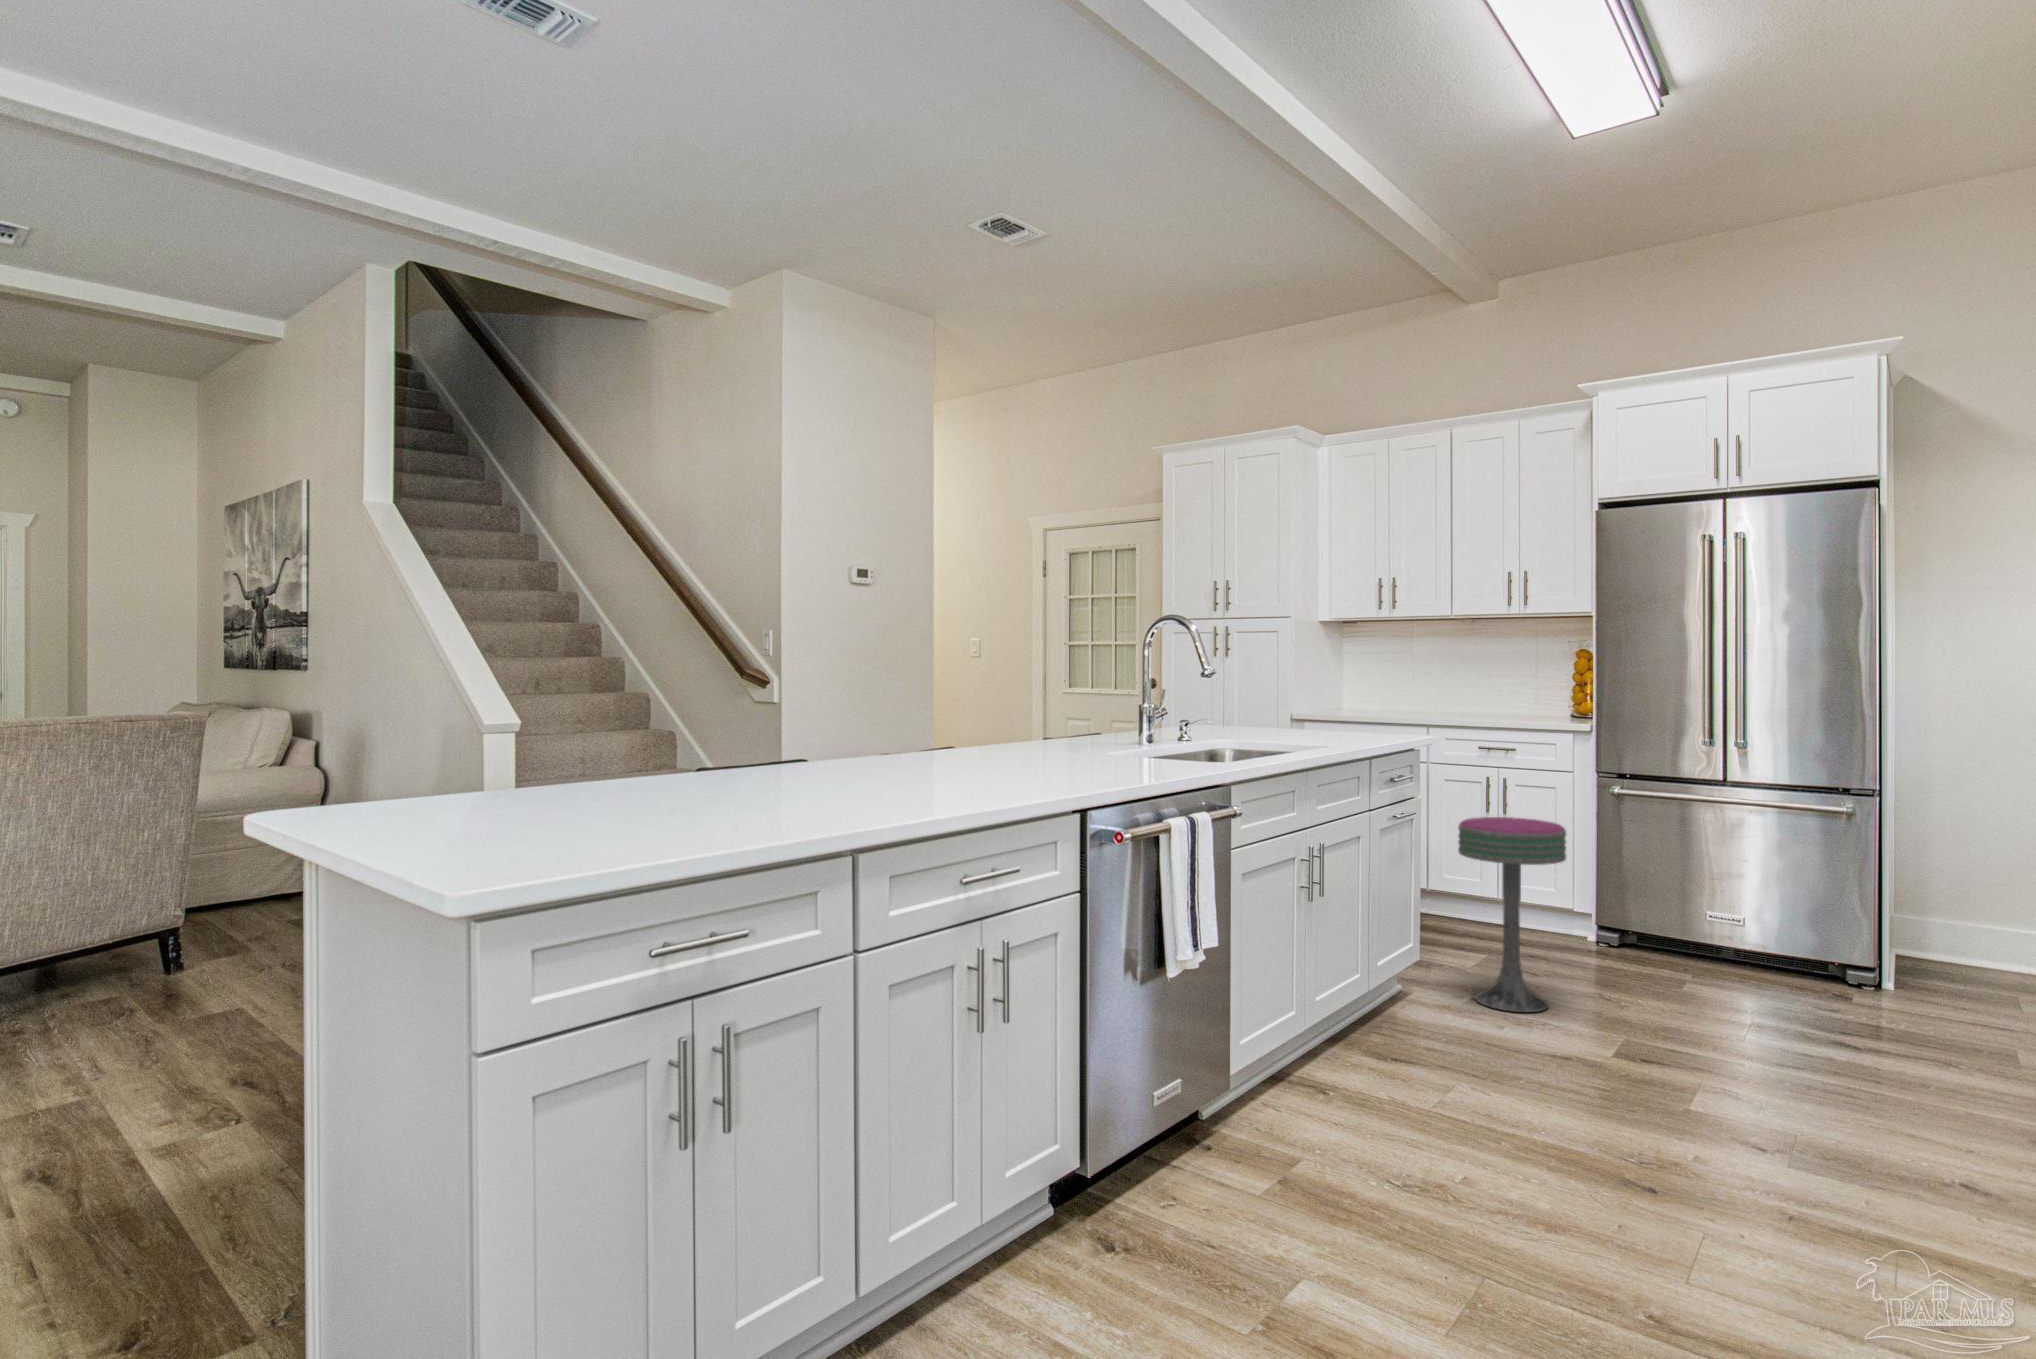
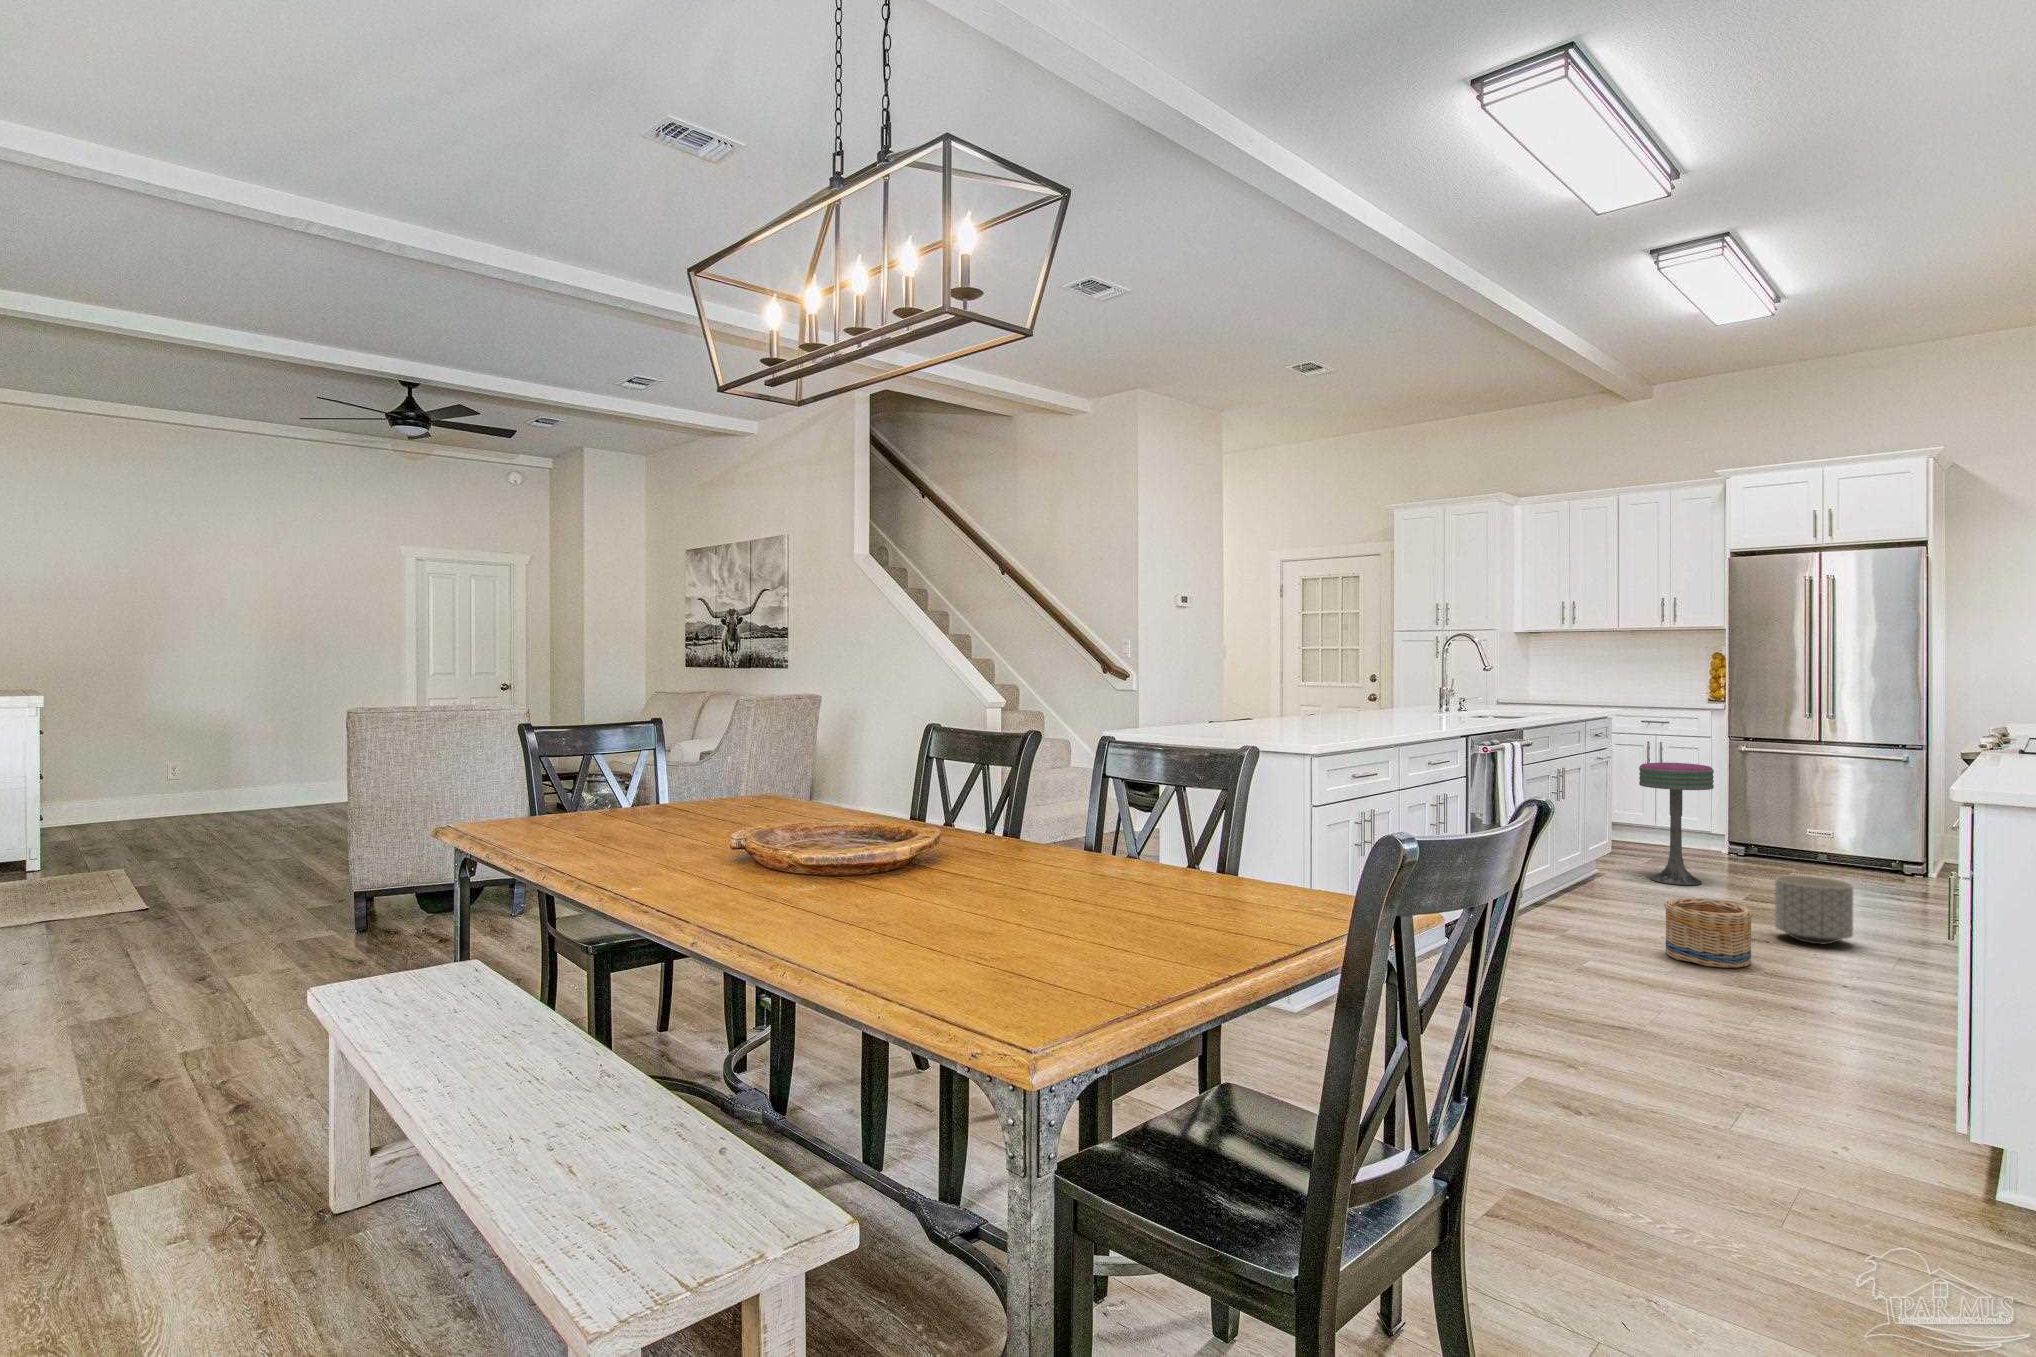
planter: none [1650,1041,1784,1179] -> present [1775,875,1853,944]
basket: none [1445,1108,1602,1272] -> present [1664,898,1753,968]

